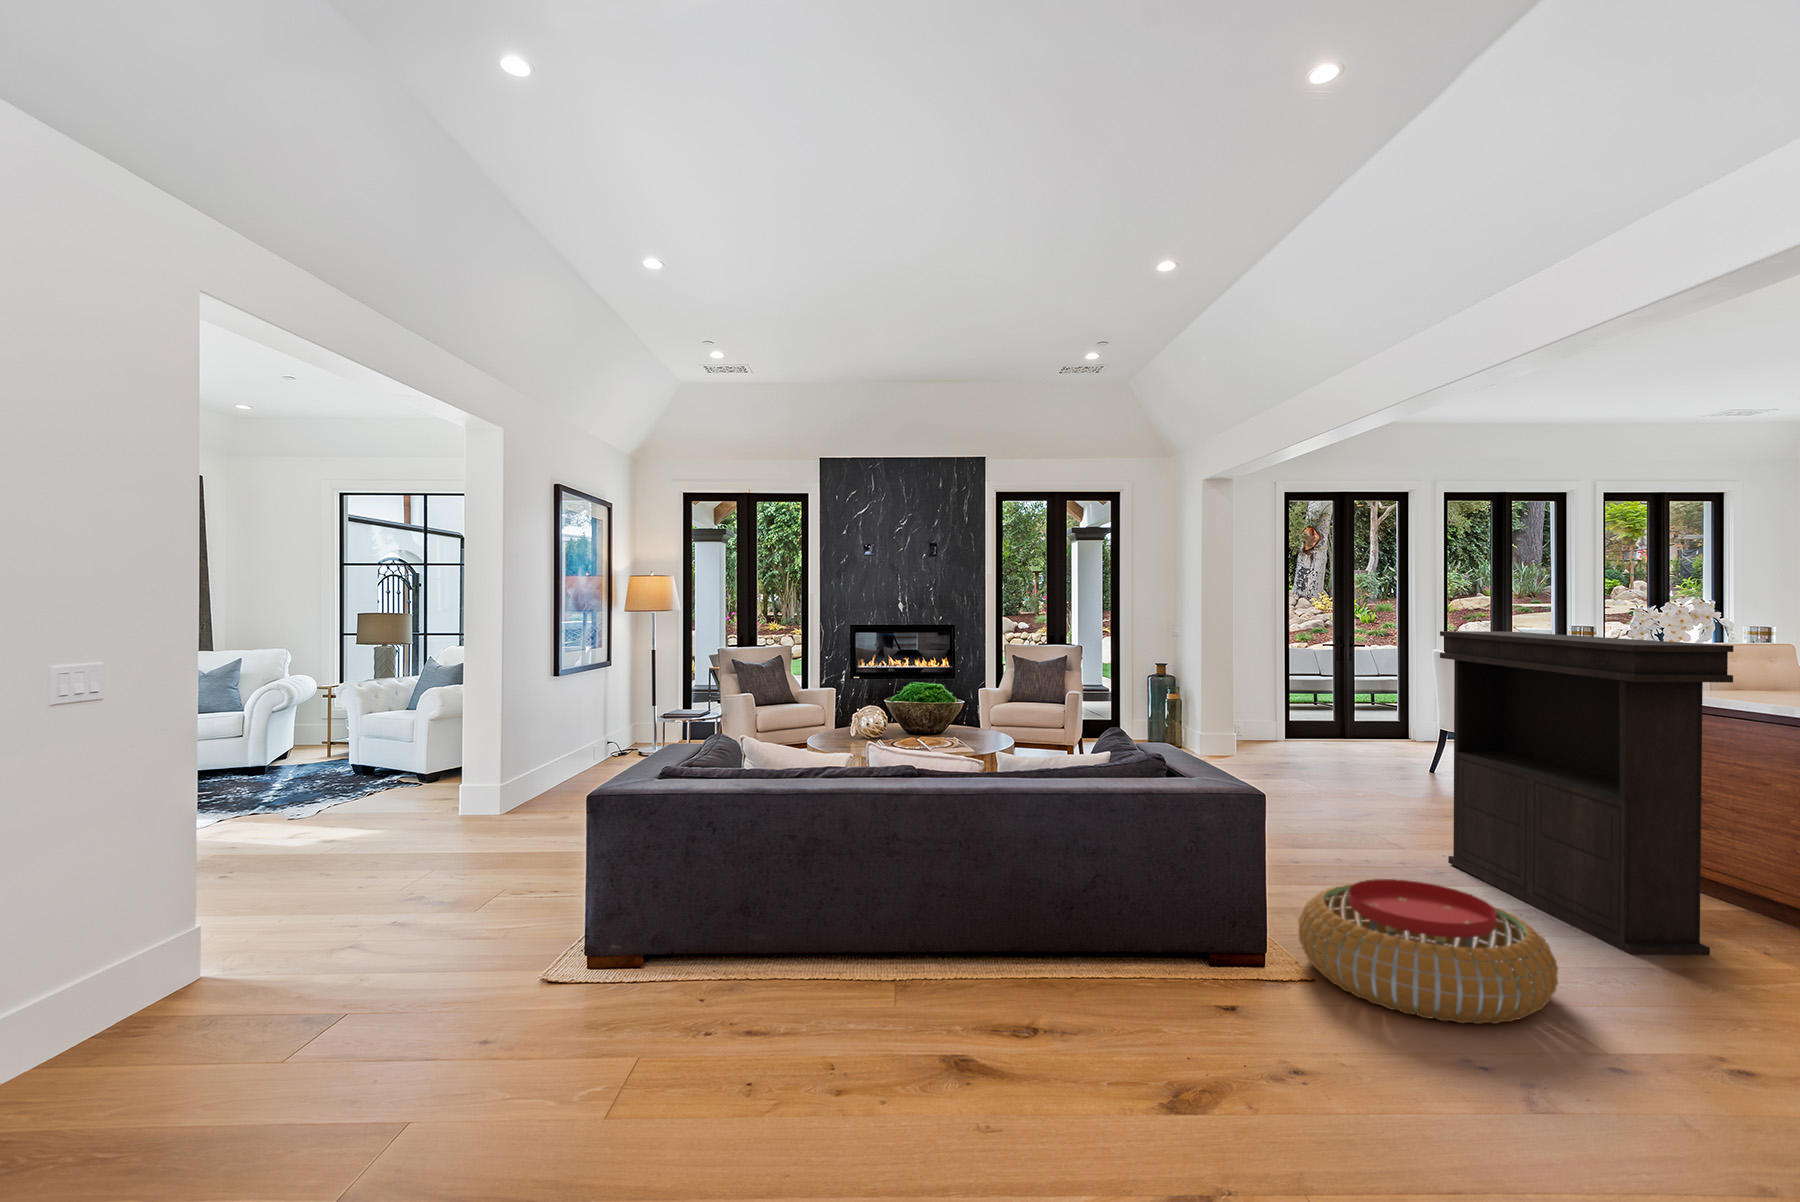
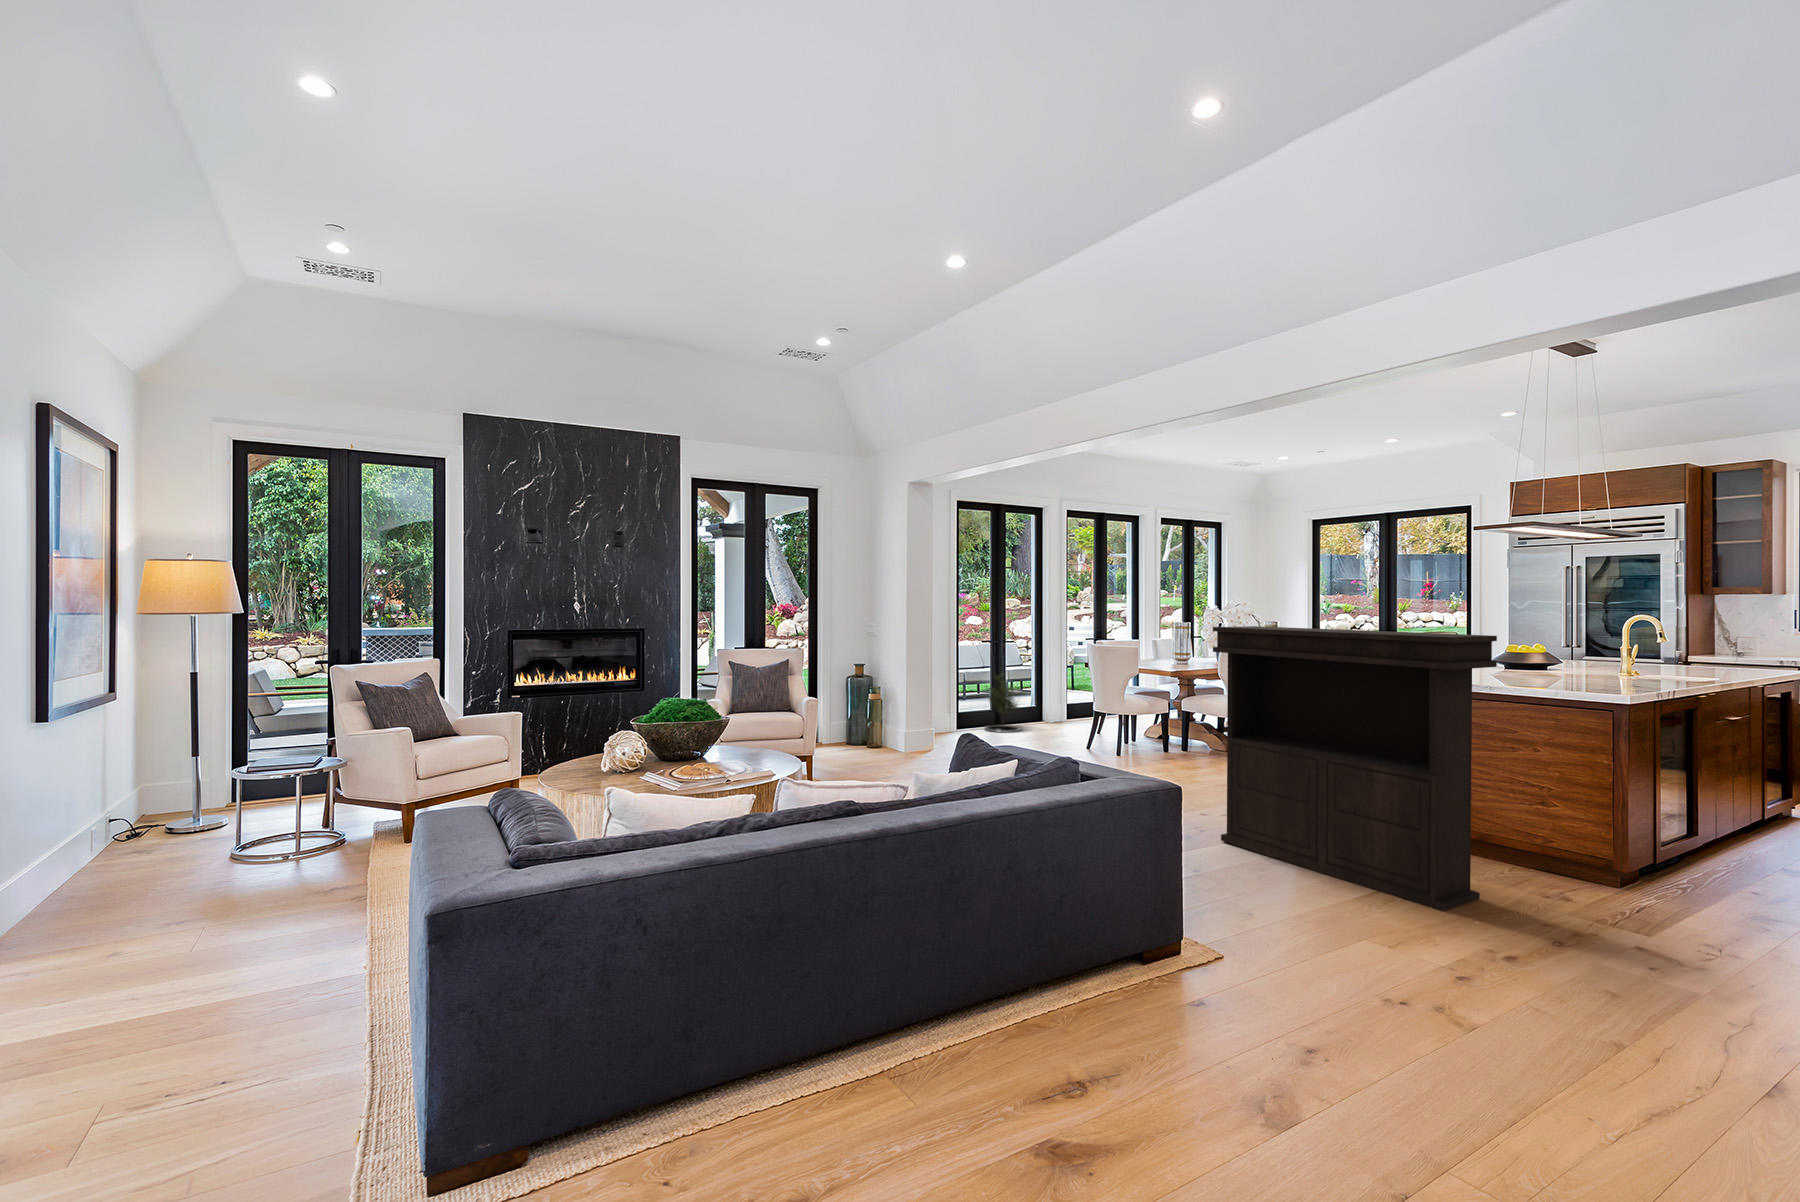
potted tree: none [1320,674,1366,748] -> present [985,673,1020,733]
pouf: present [1298,879,1558,1024] -> none [1249,881,1515,1036]

